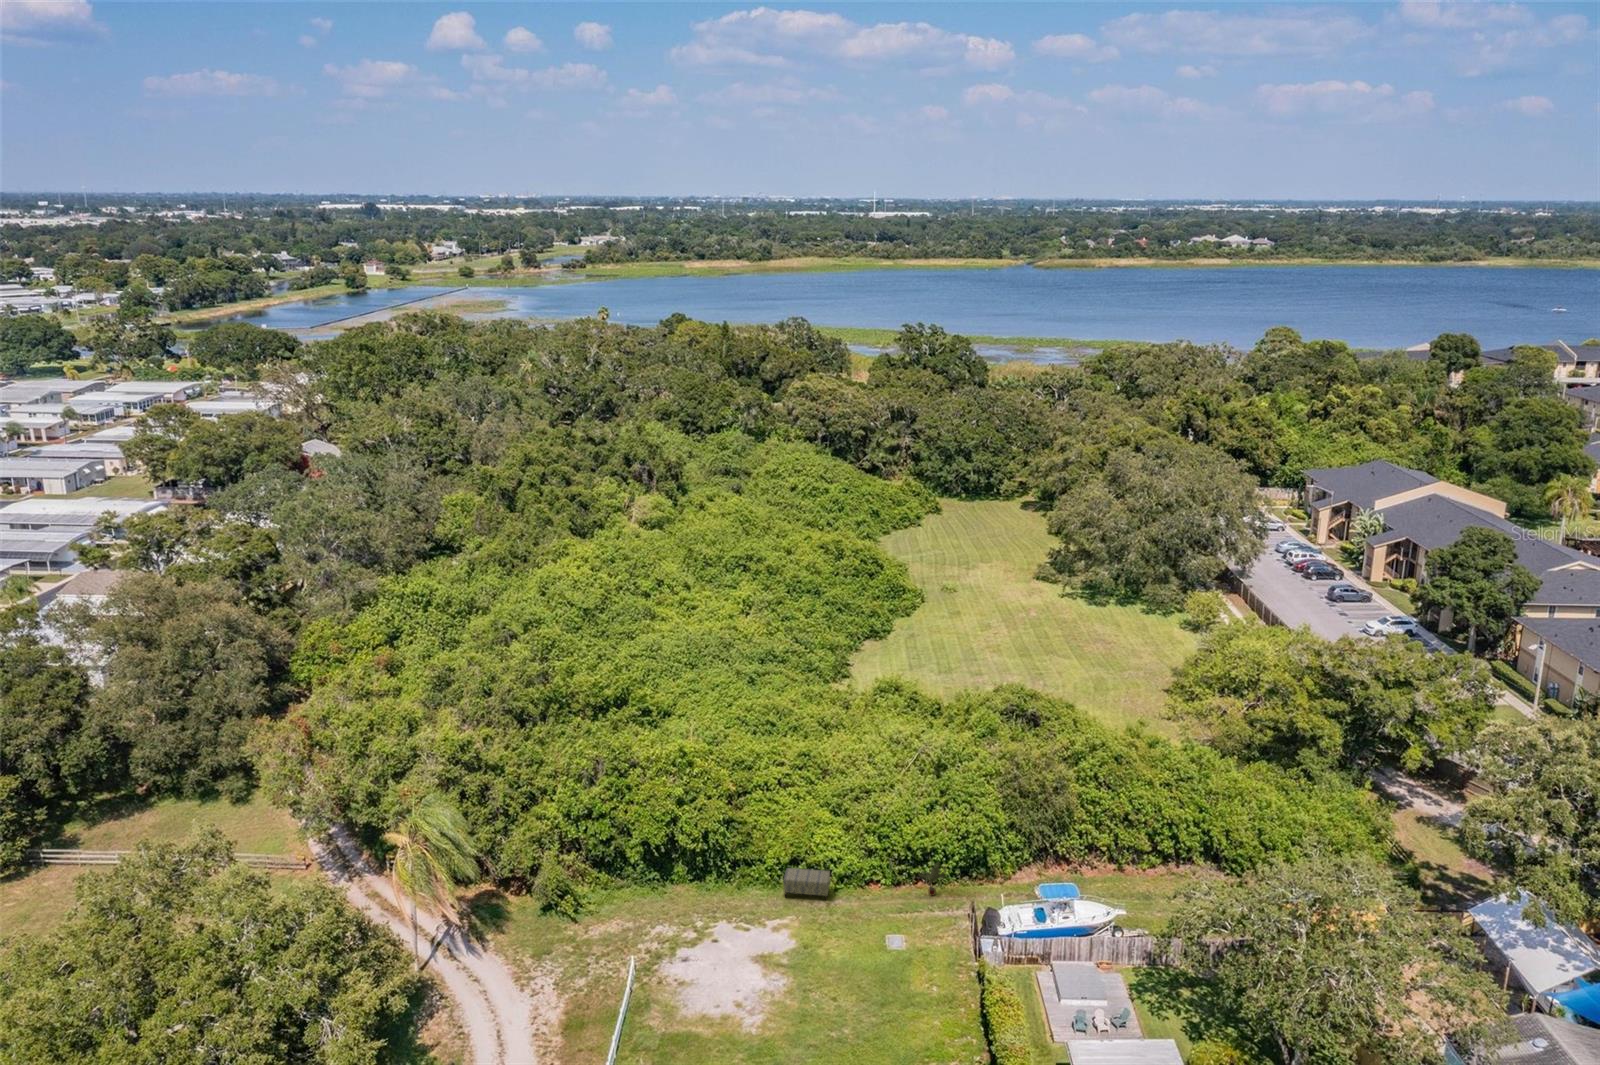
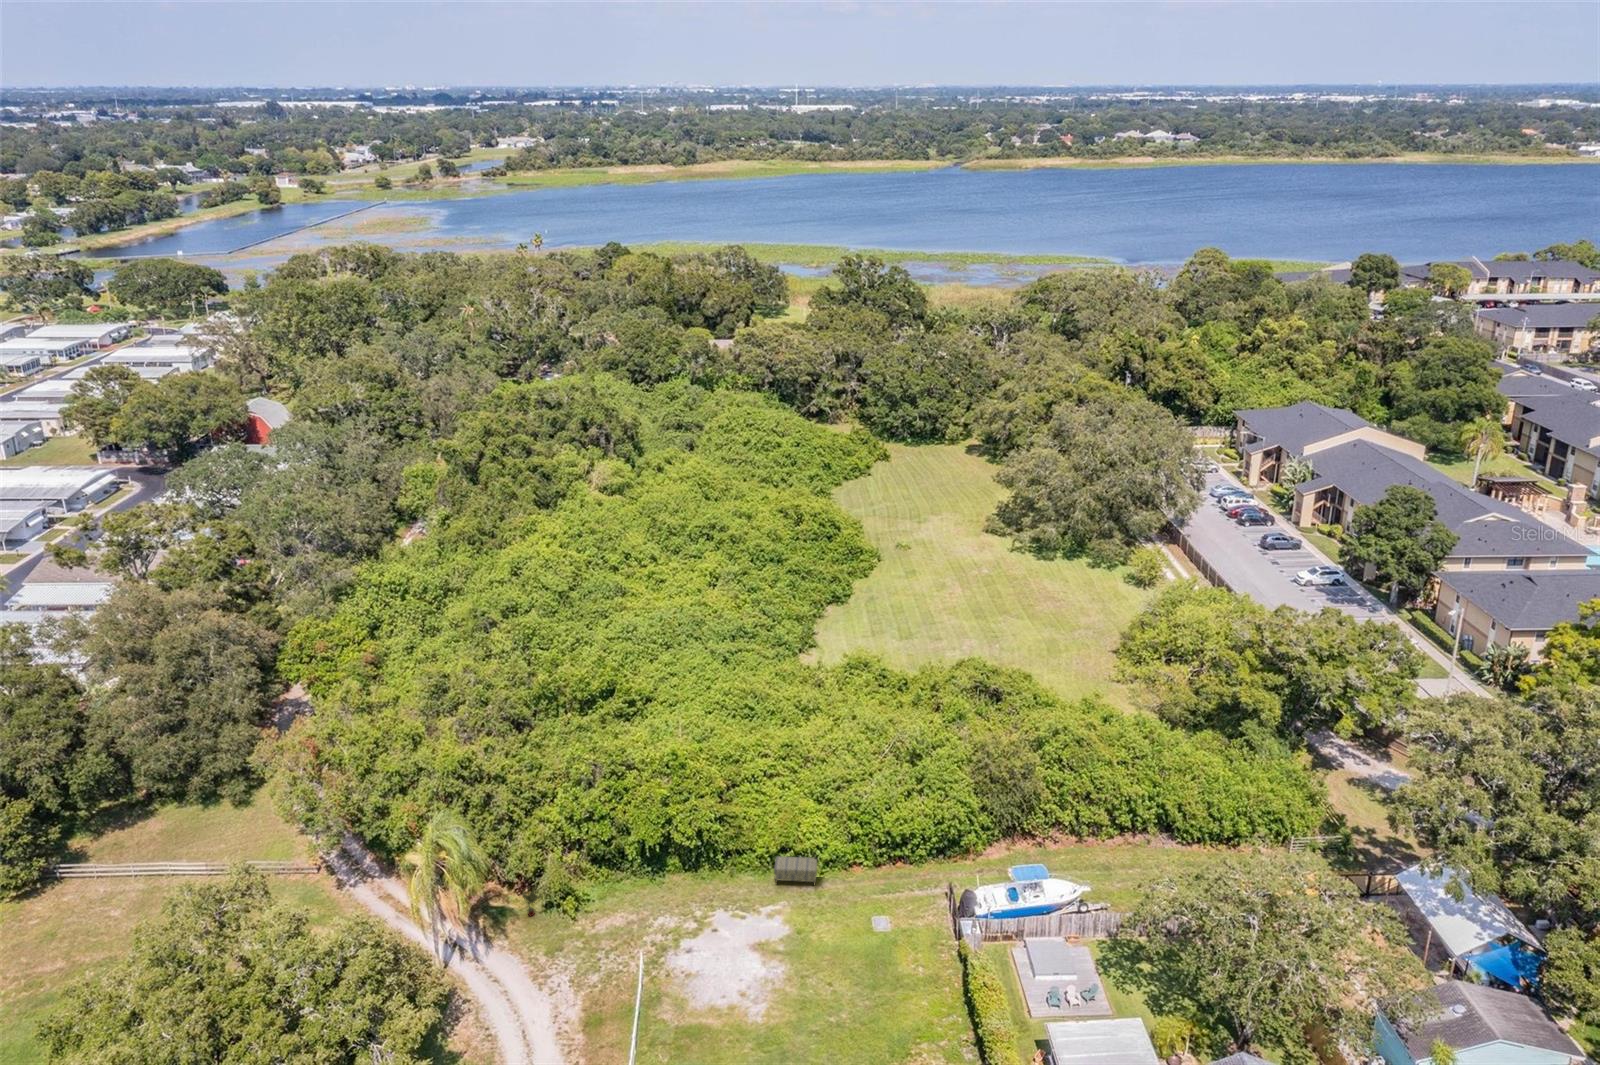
potted tree: present [919,862,946,896] -> present [522,888,541,916]

